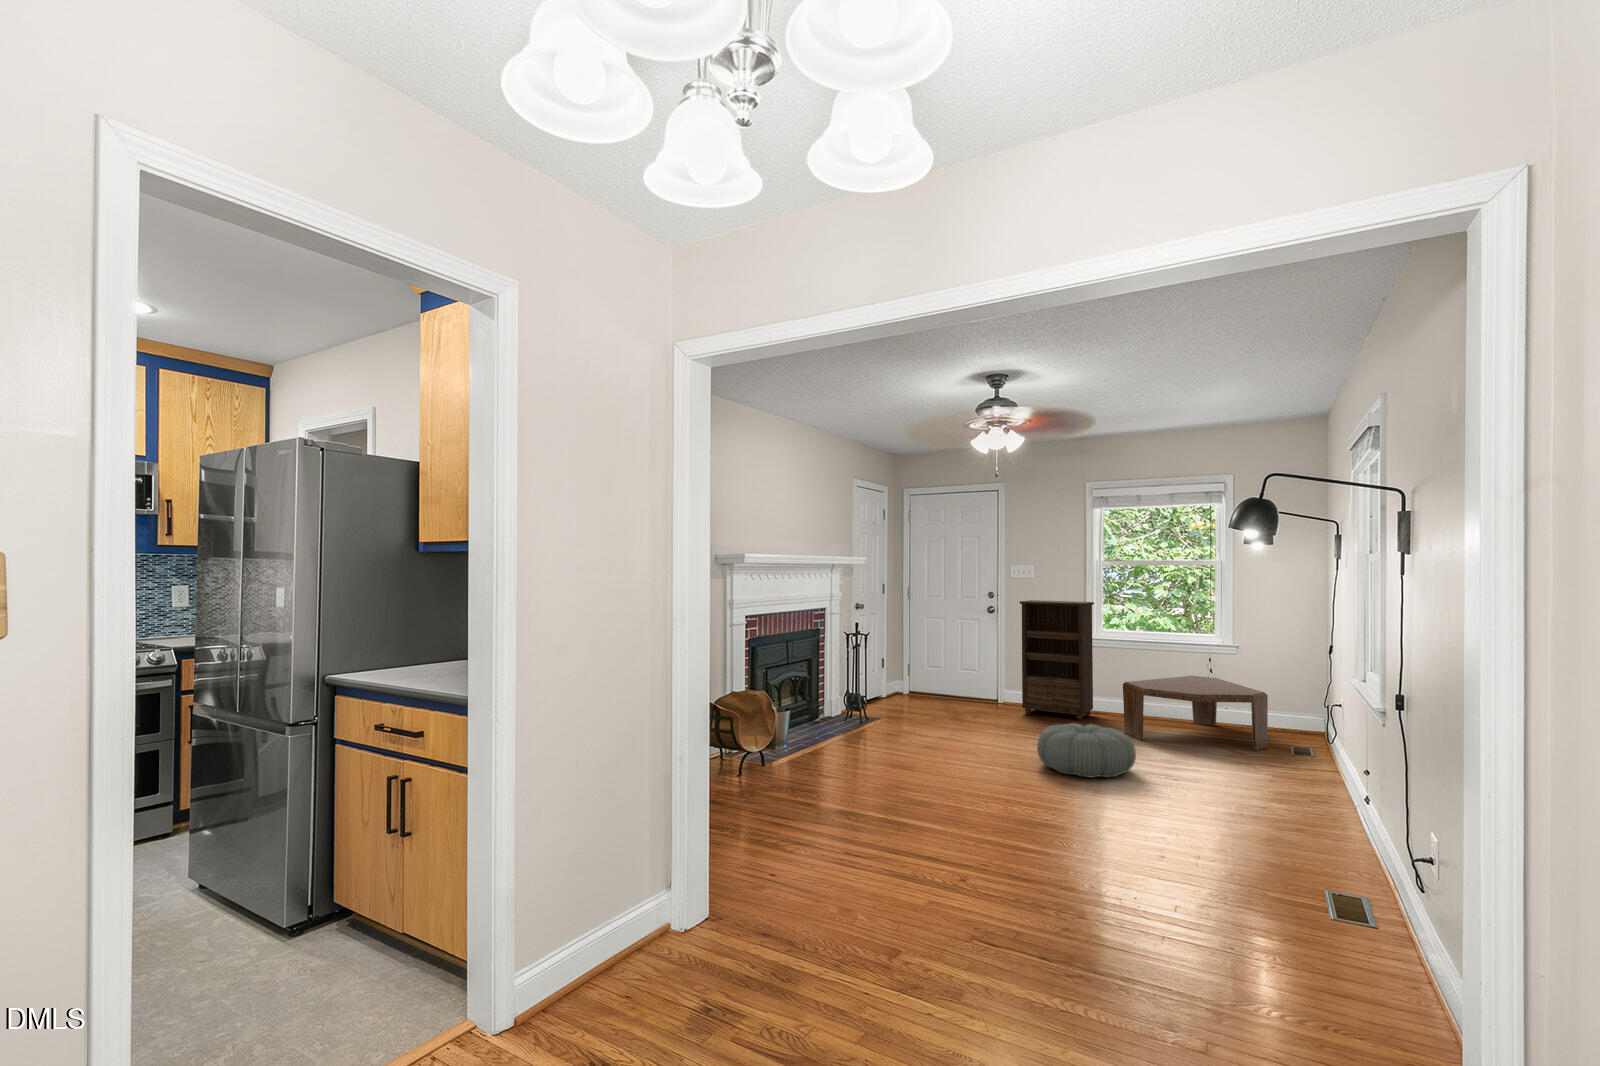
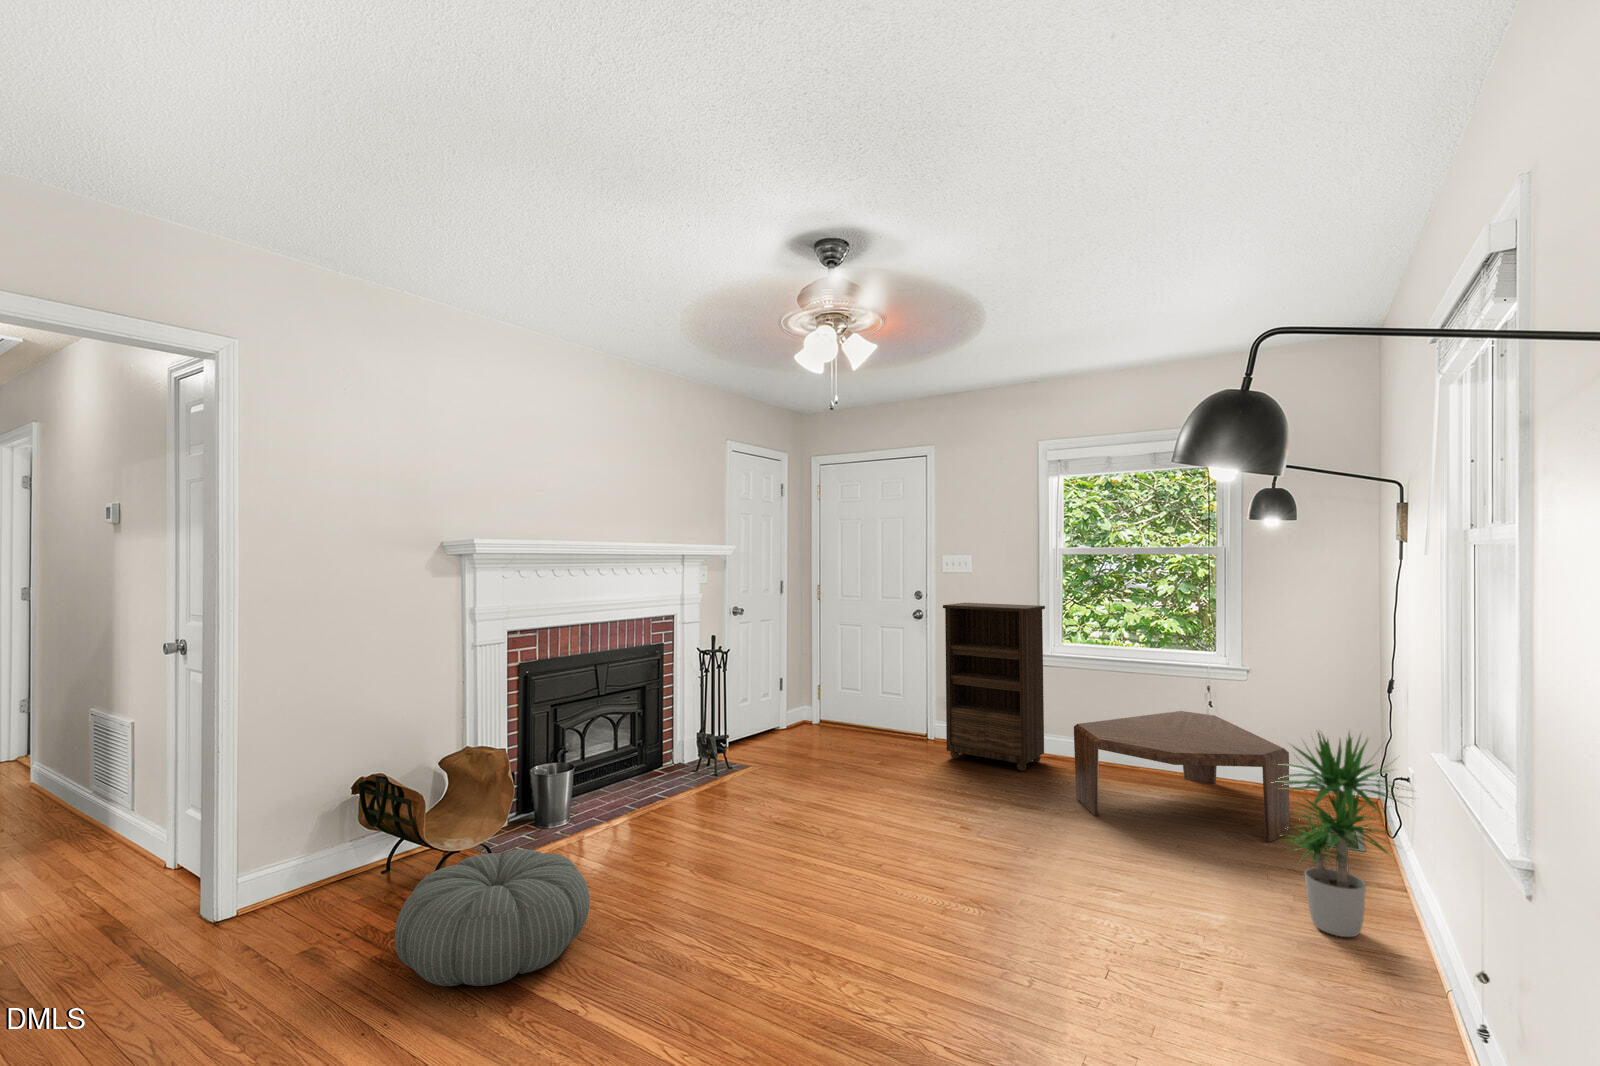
potted plant: none [1260,667,1344,785] -> present [1282,733,1398,937]
pouf: present [1037,724,1136,778] -> present [395,849,590,986]

